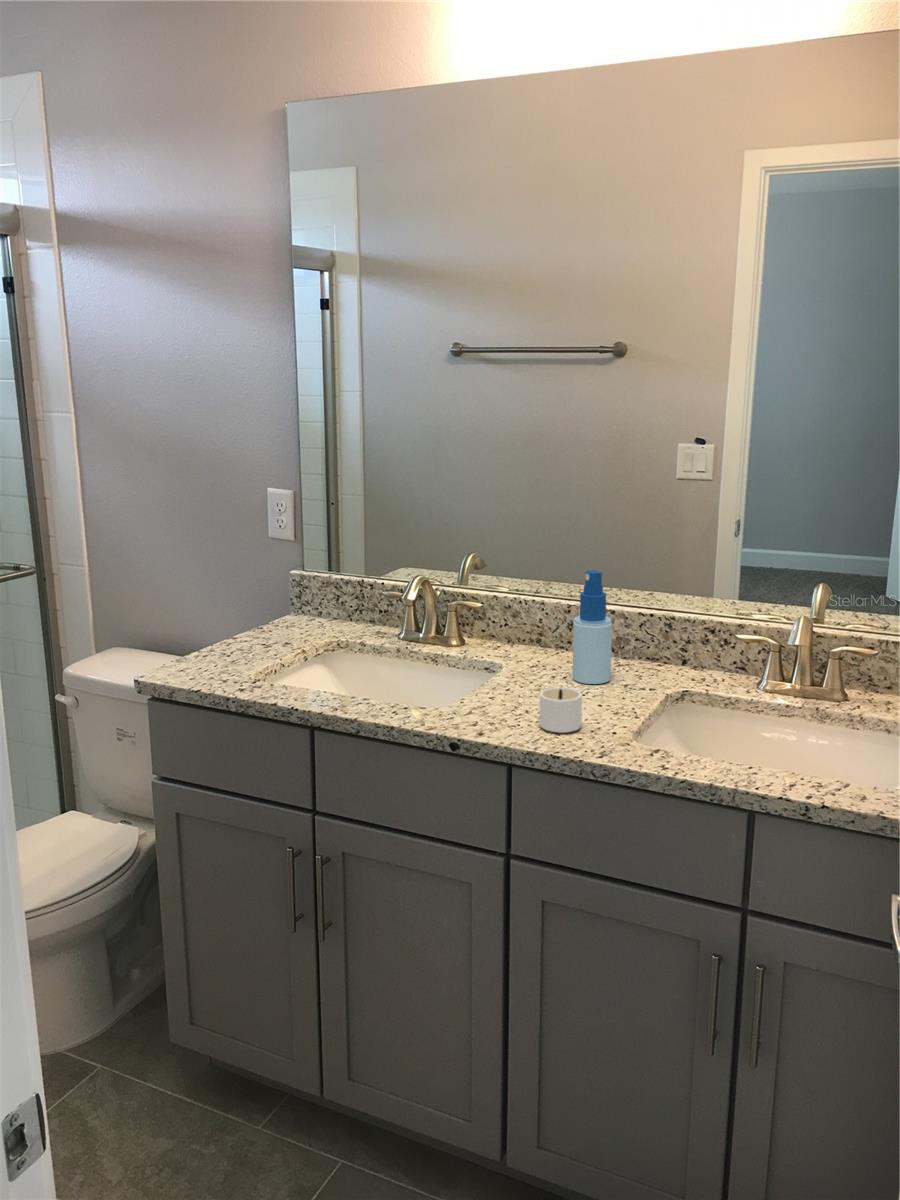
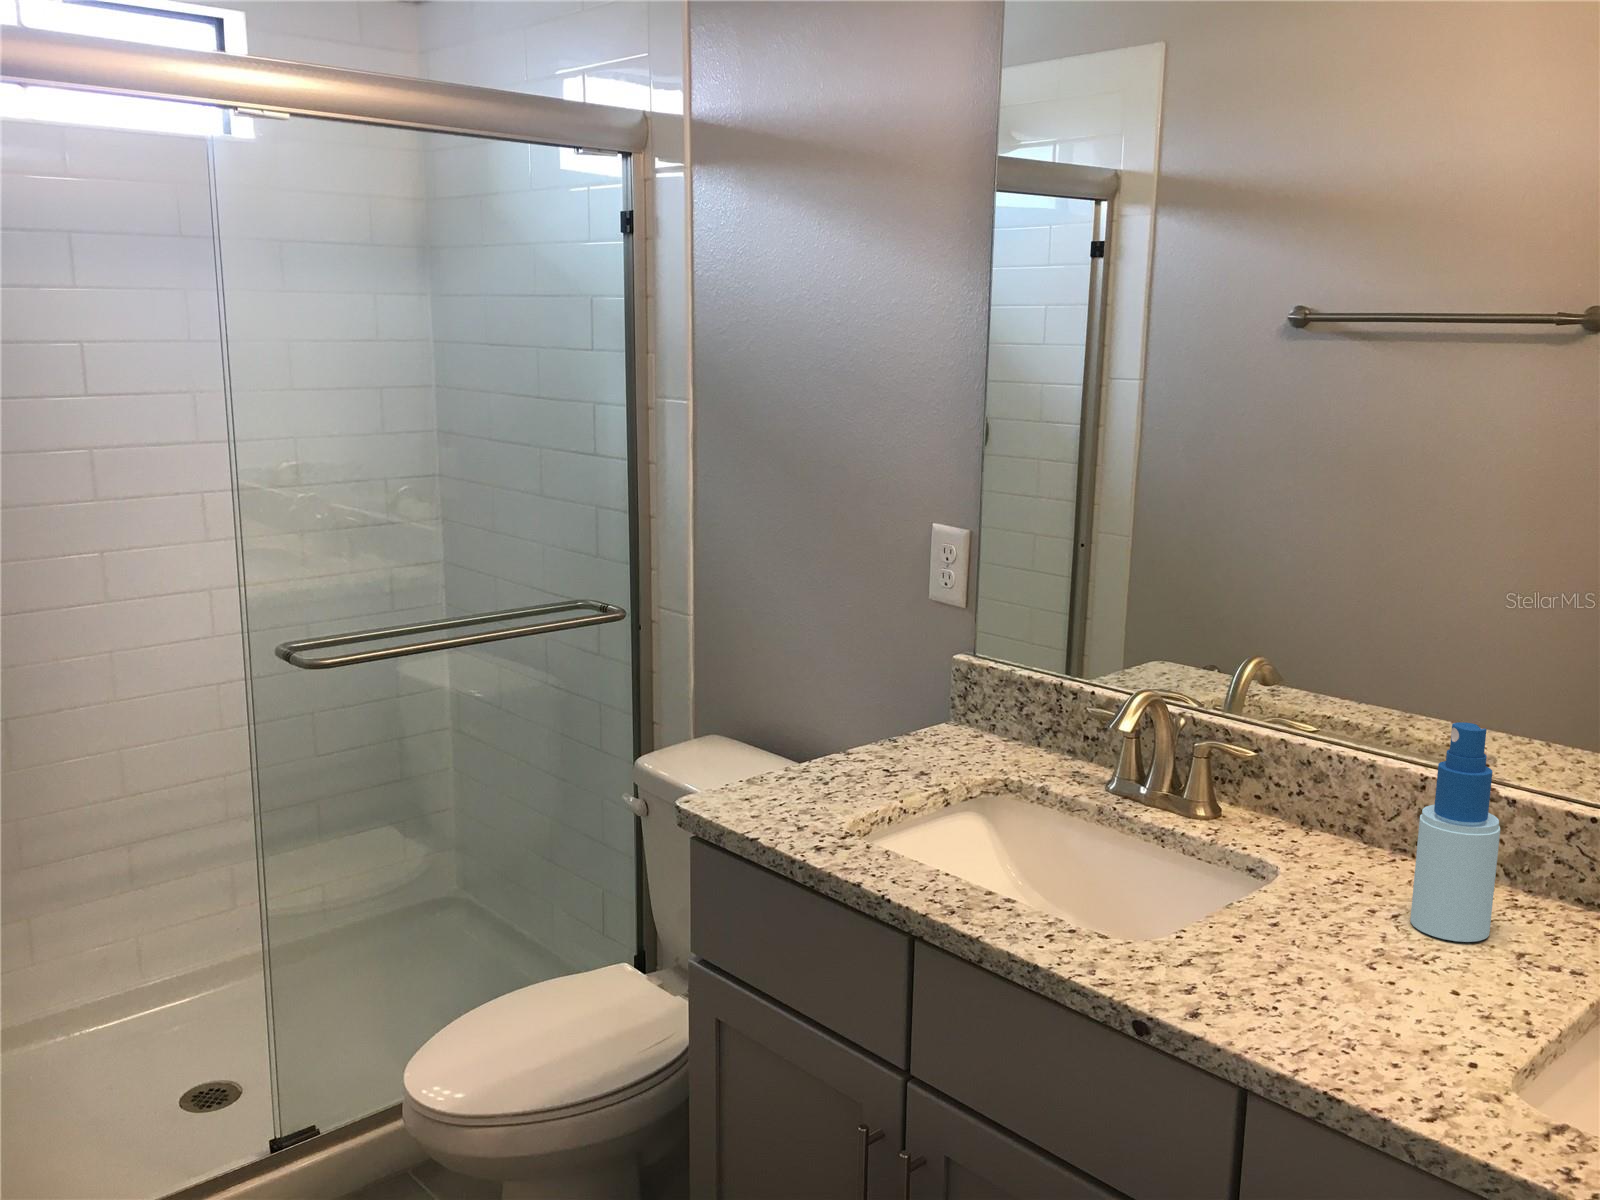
candle: present [539,687,582,733] -> none [1317,947,1451,1045]

